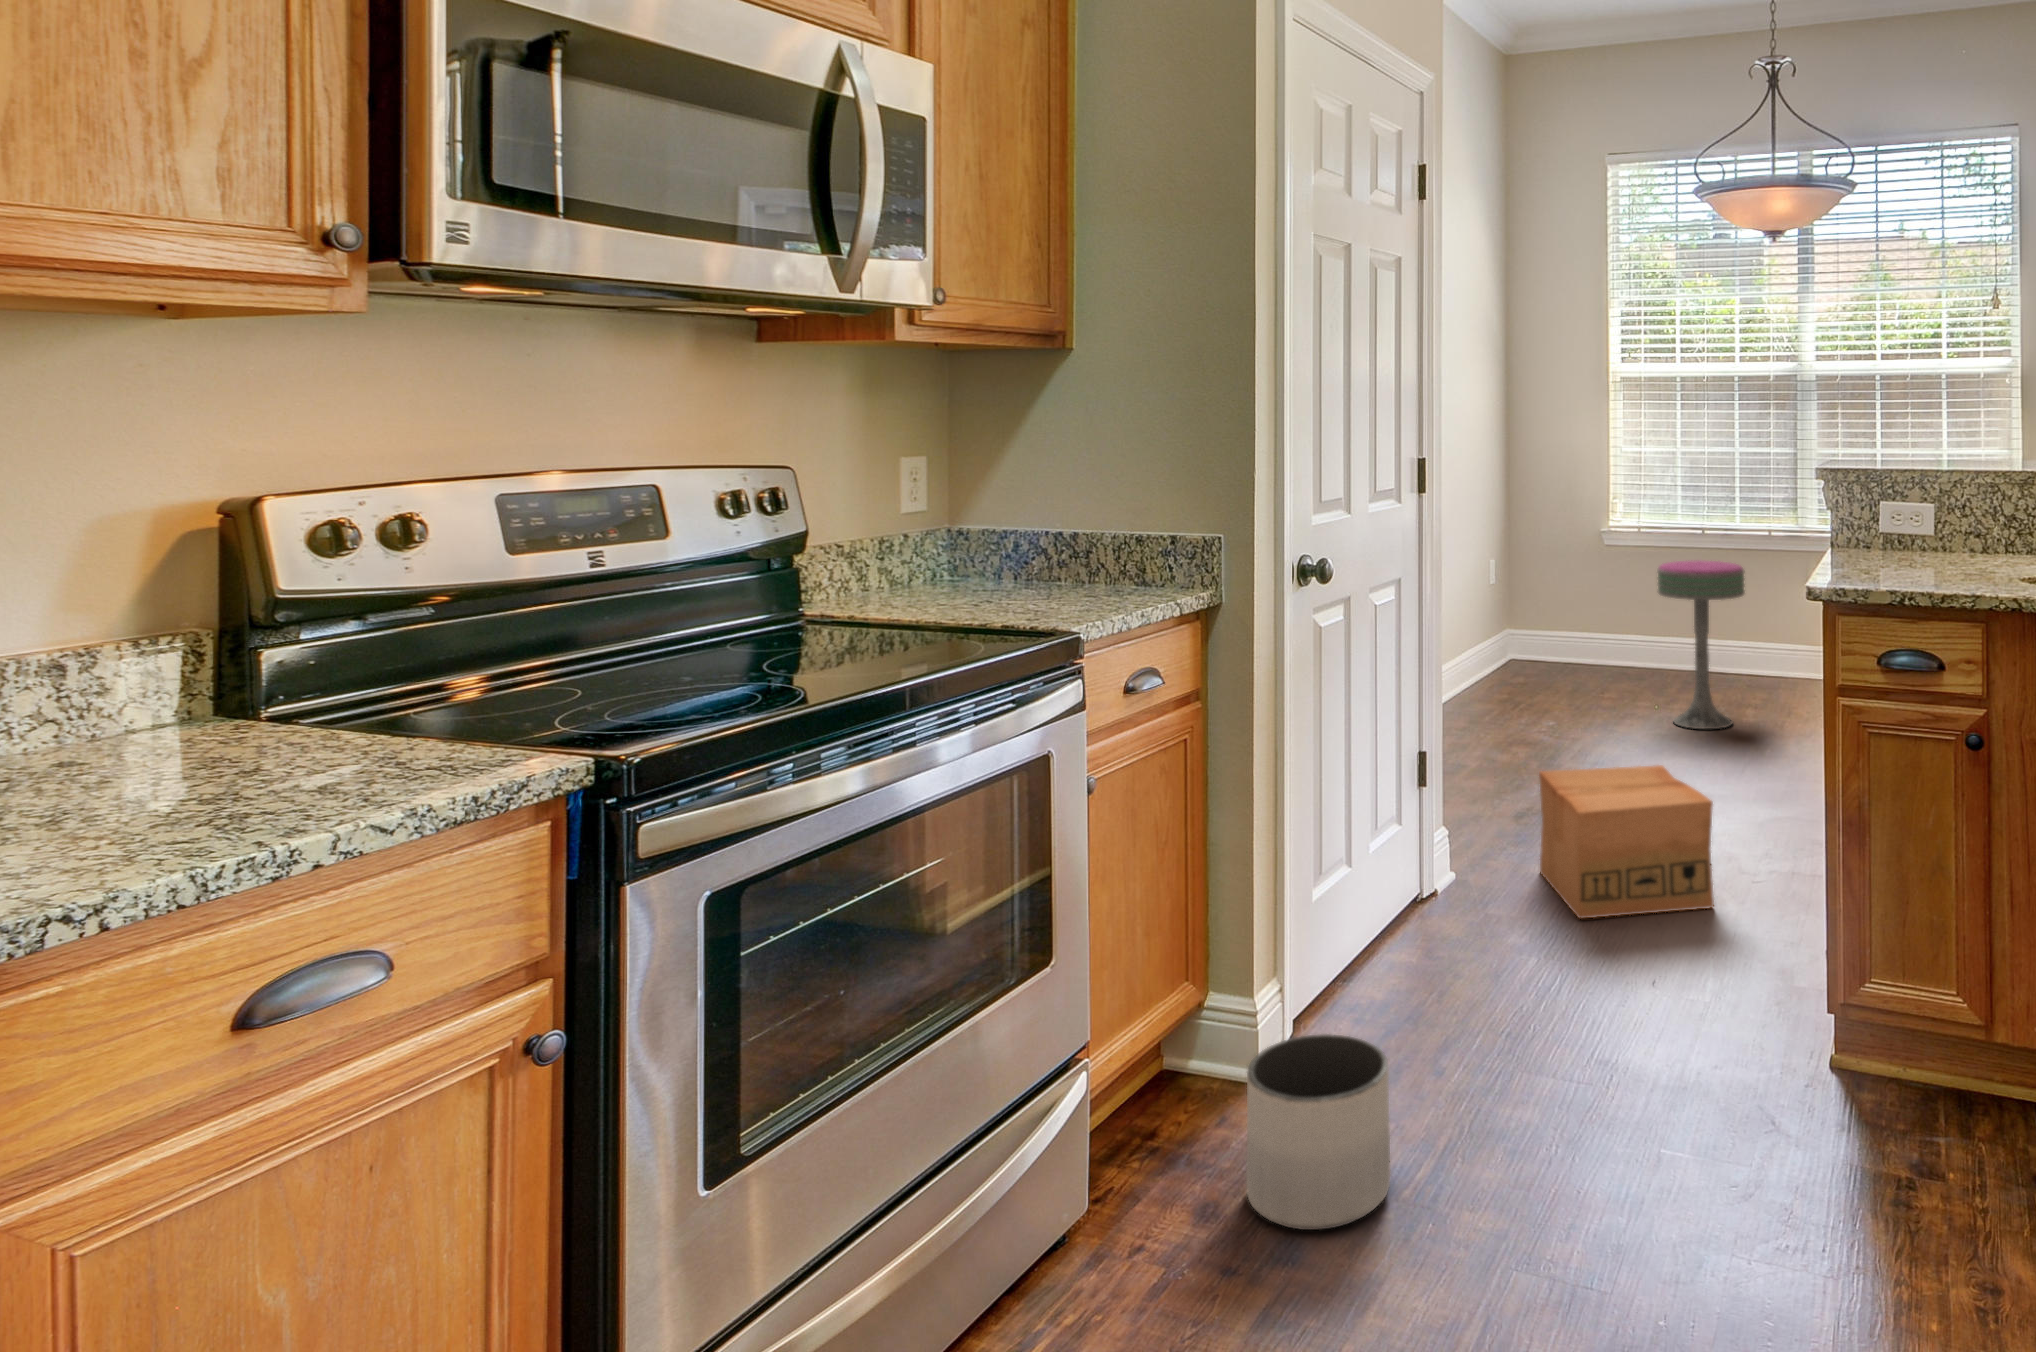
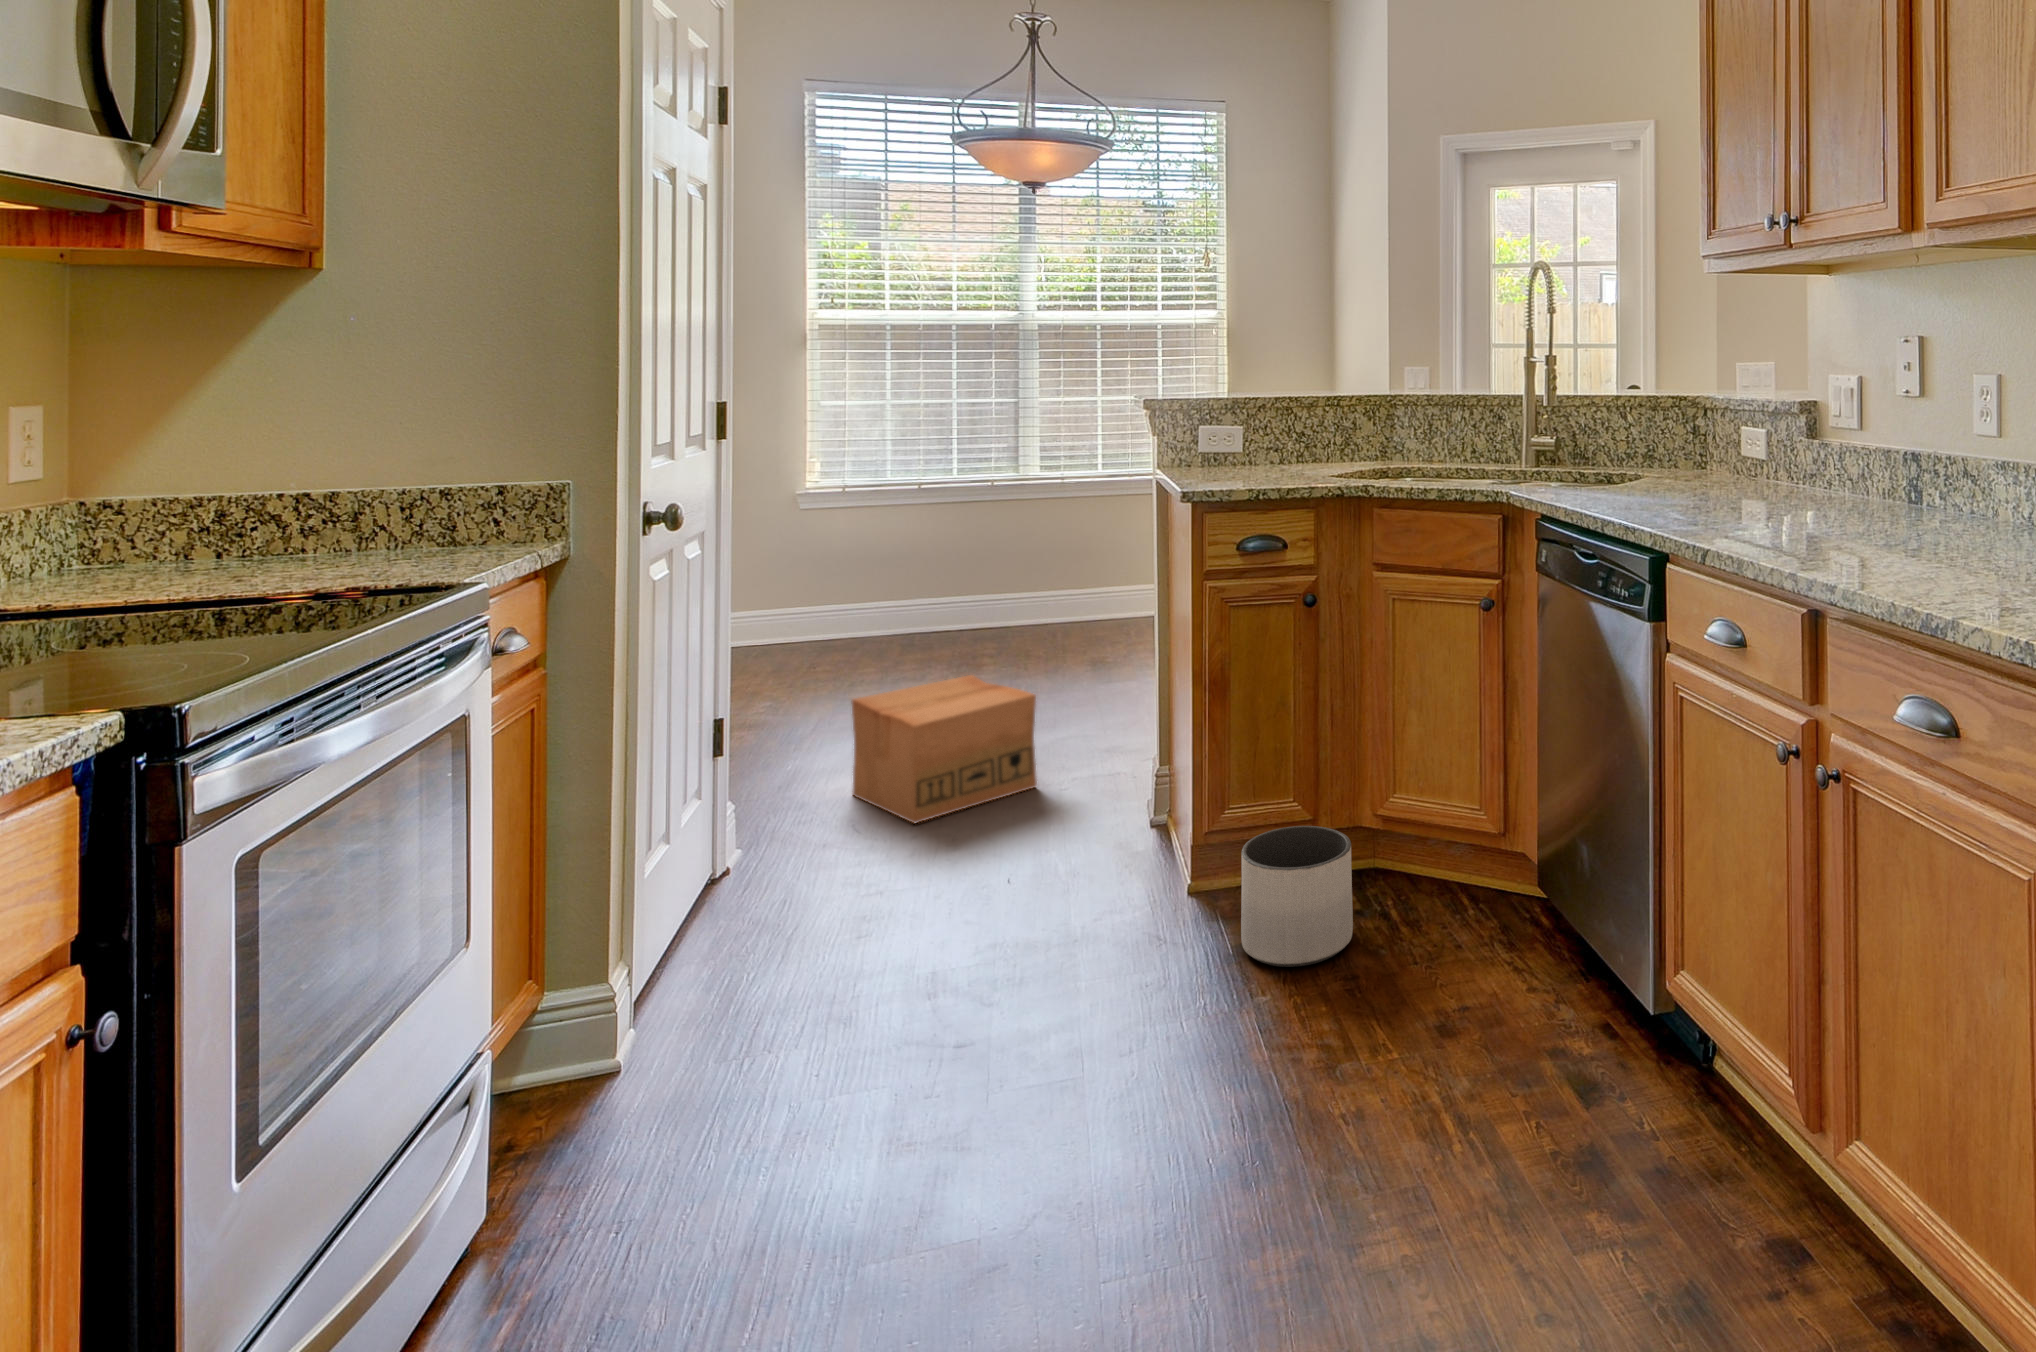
bar stool: present [1657,560,1745,729] -> none [909,495,995,649]
planter: present [1246,1034,1390,1230] -> present [1241,826,1353,967]

